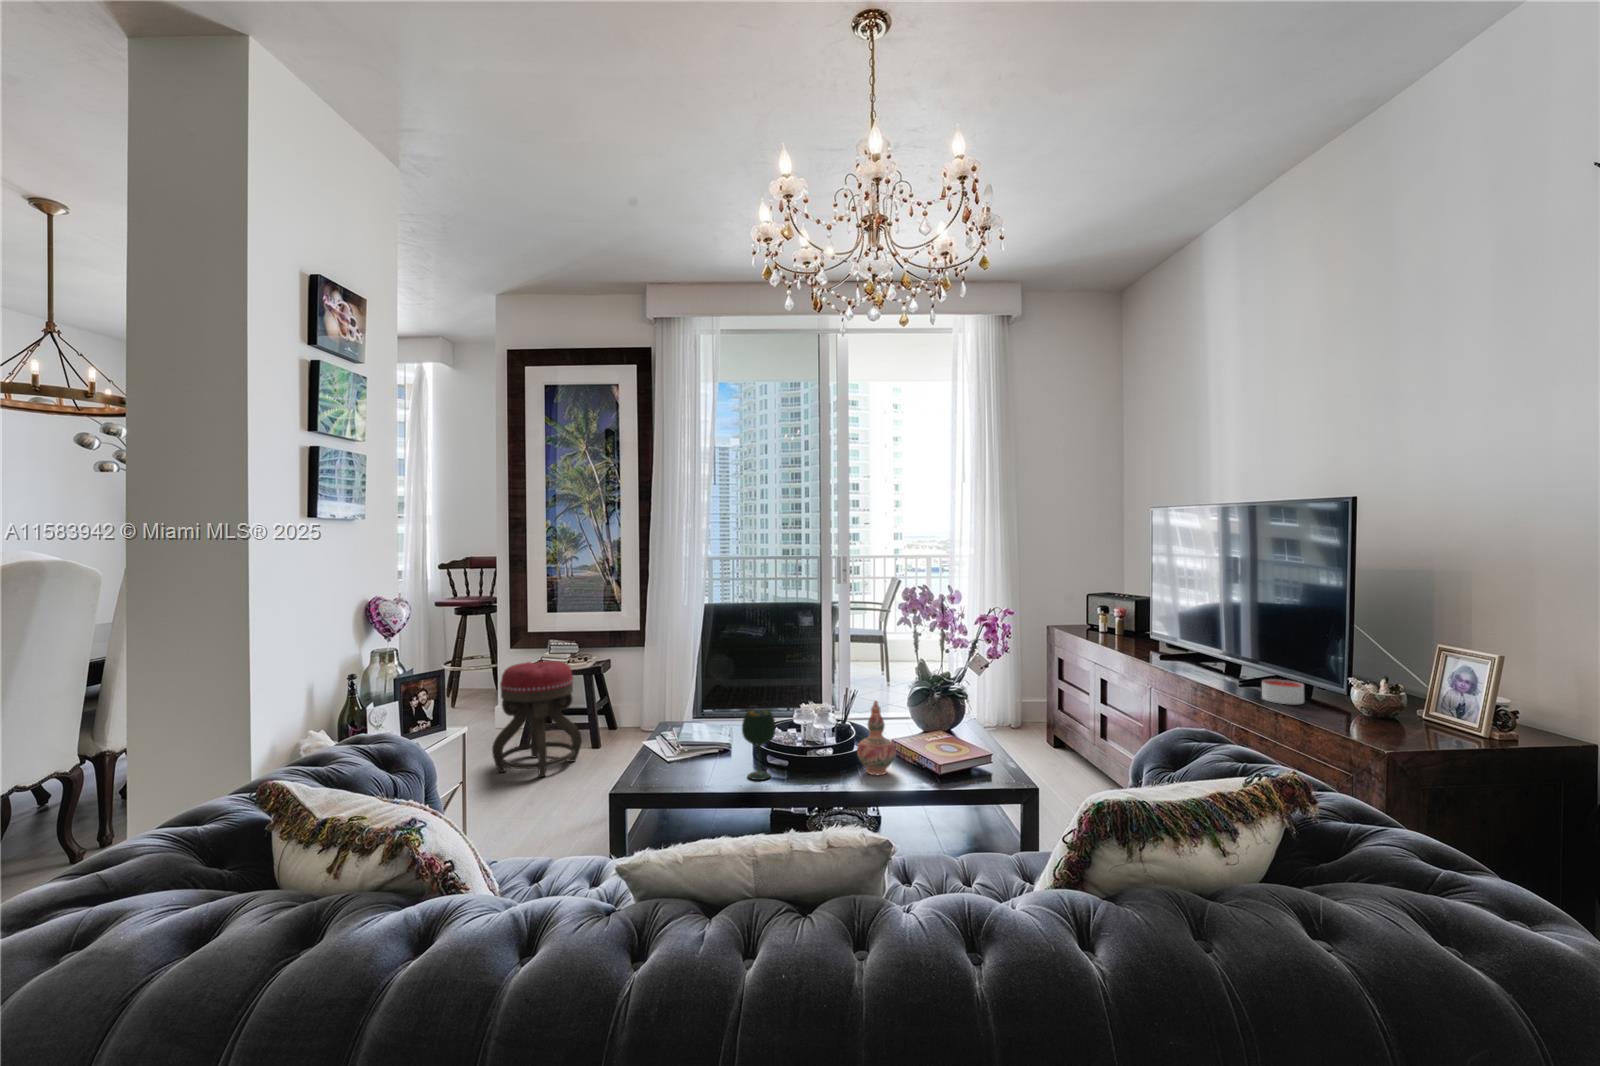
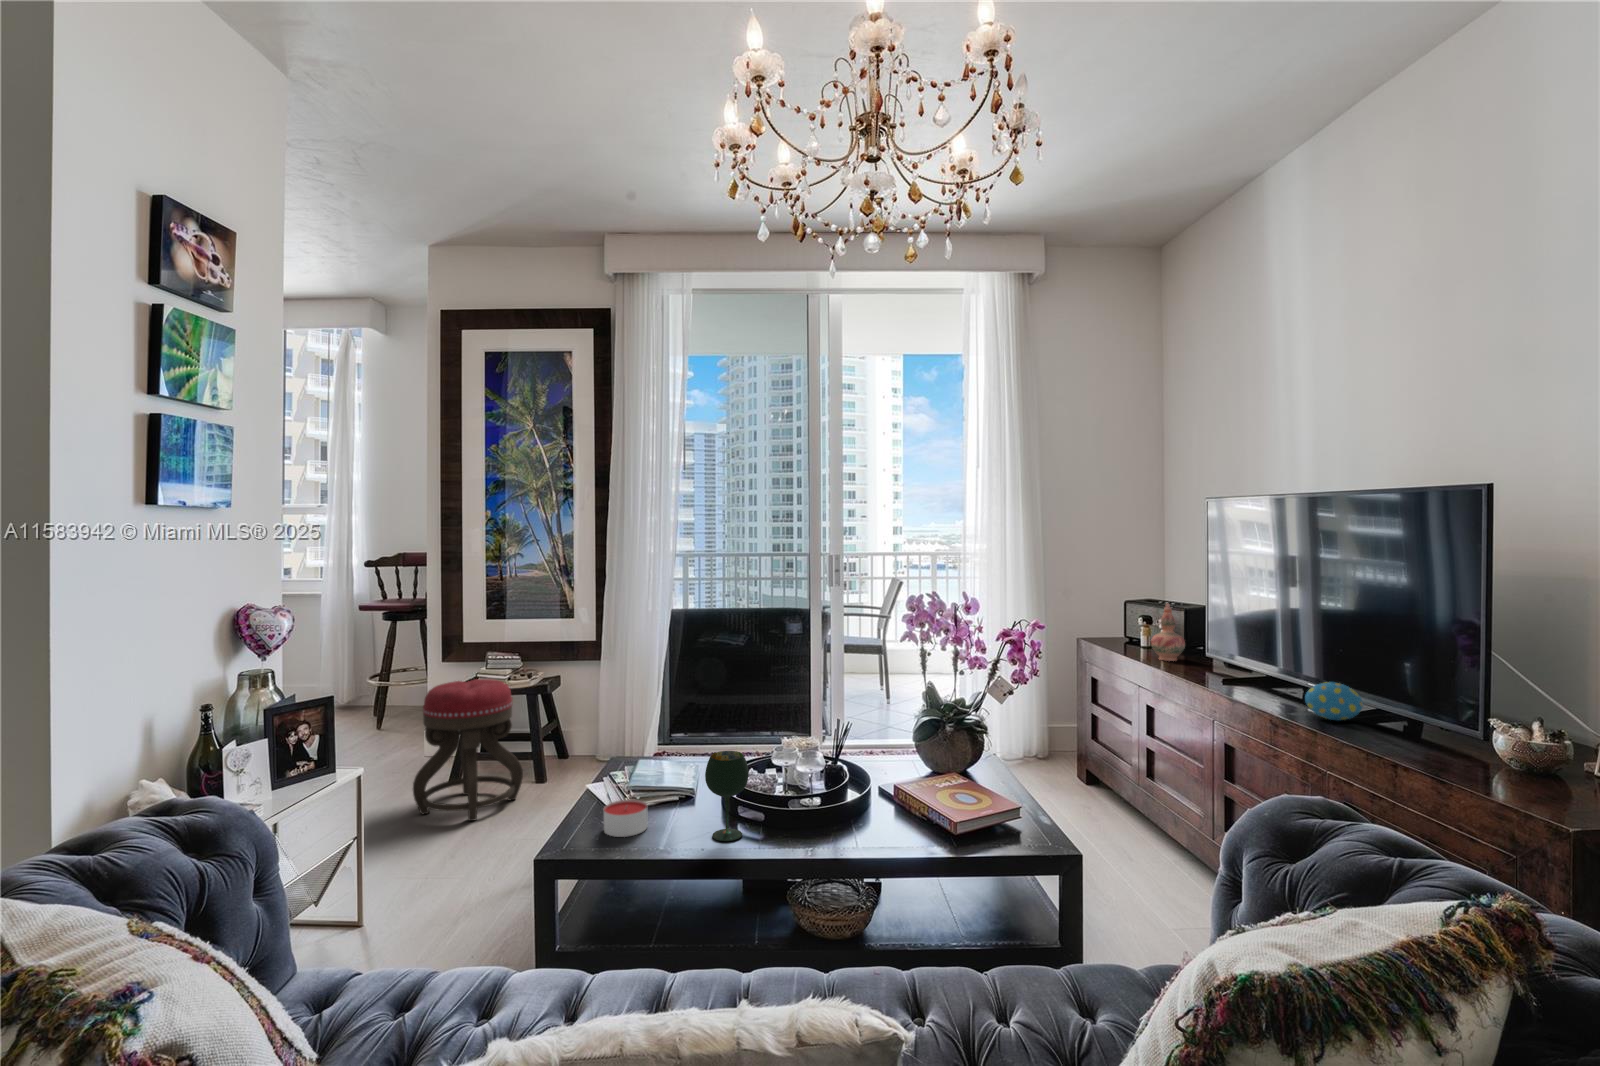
decorative egg: none [1221,655,1267,685] -> present [1305,682,1363,721]
candle: present [1262,679,1304,705] -> present [604,799,648,837]
decorative vase: present [857,701,896,775] -> present [1151,603,1185,661]

